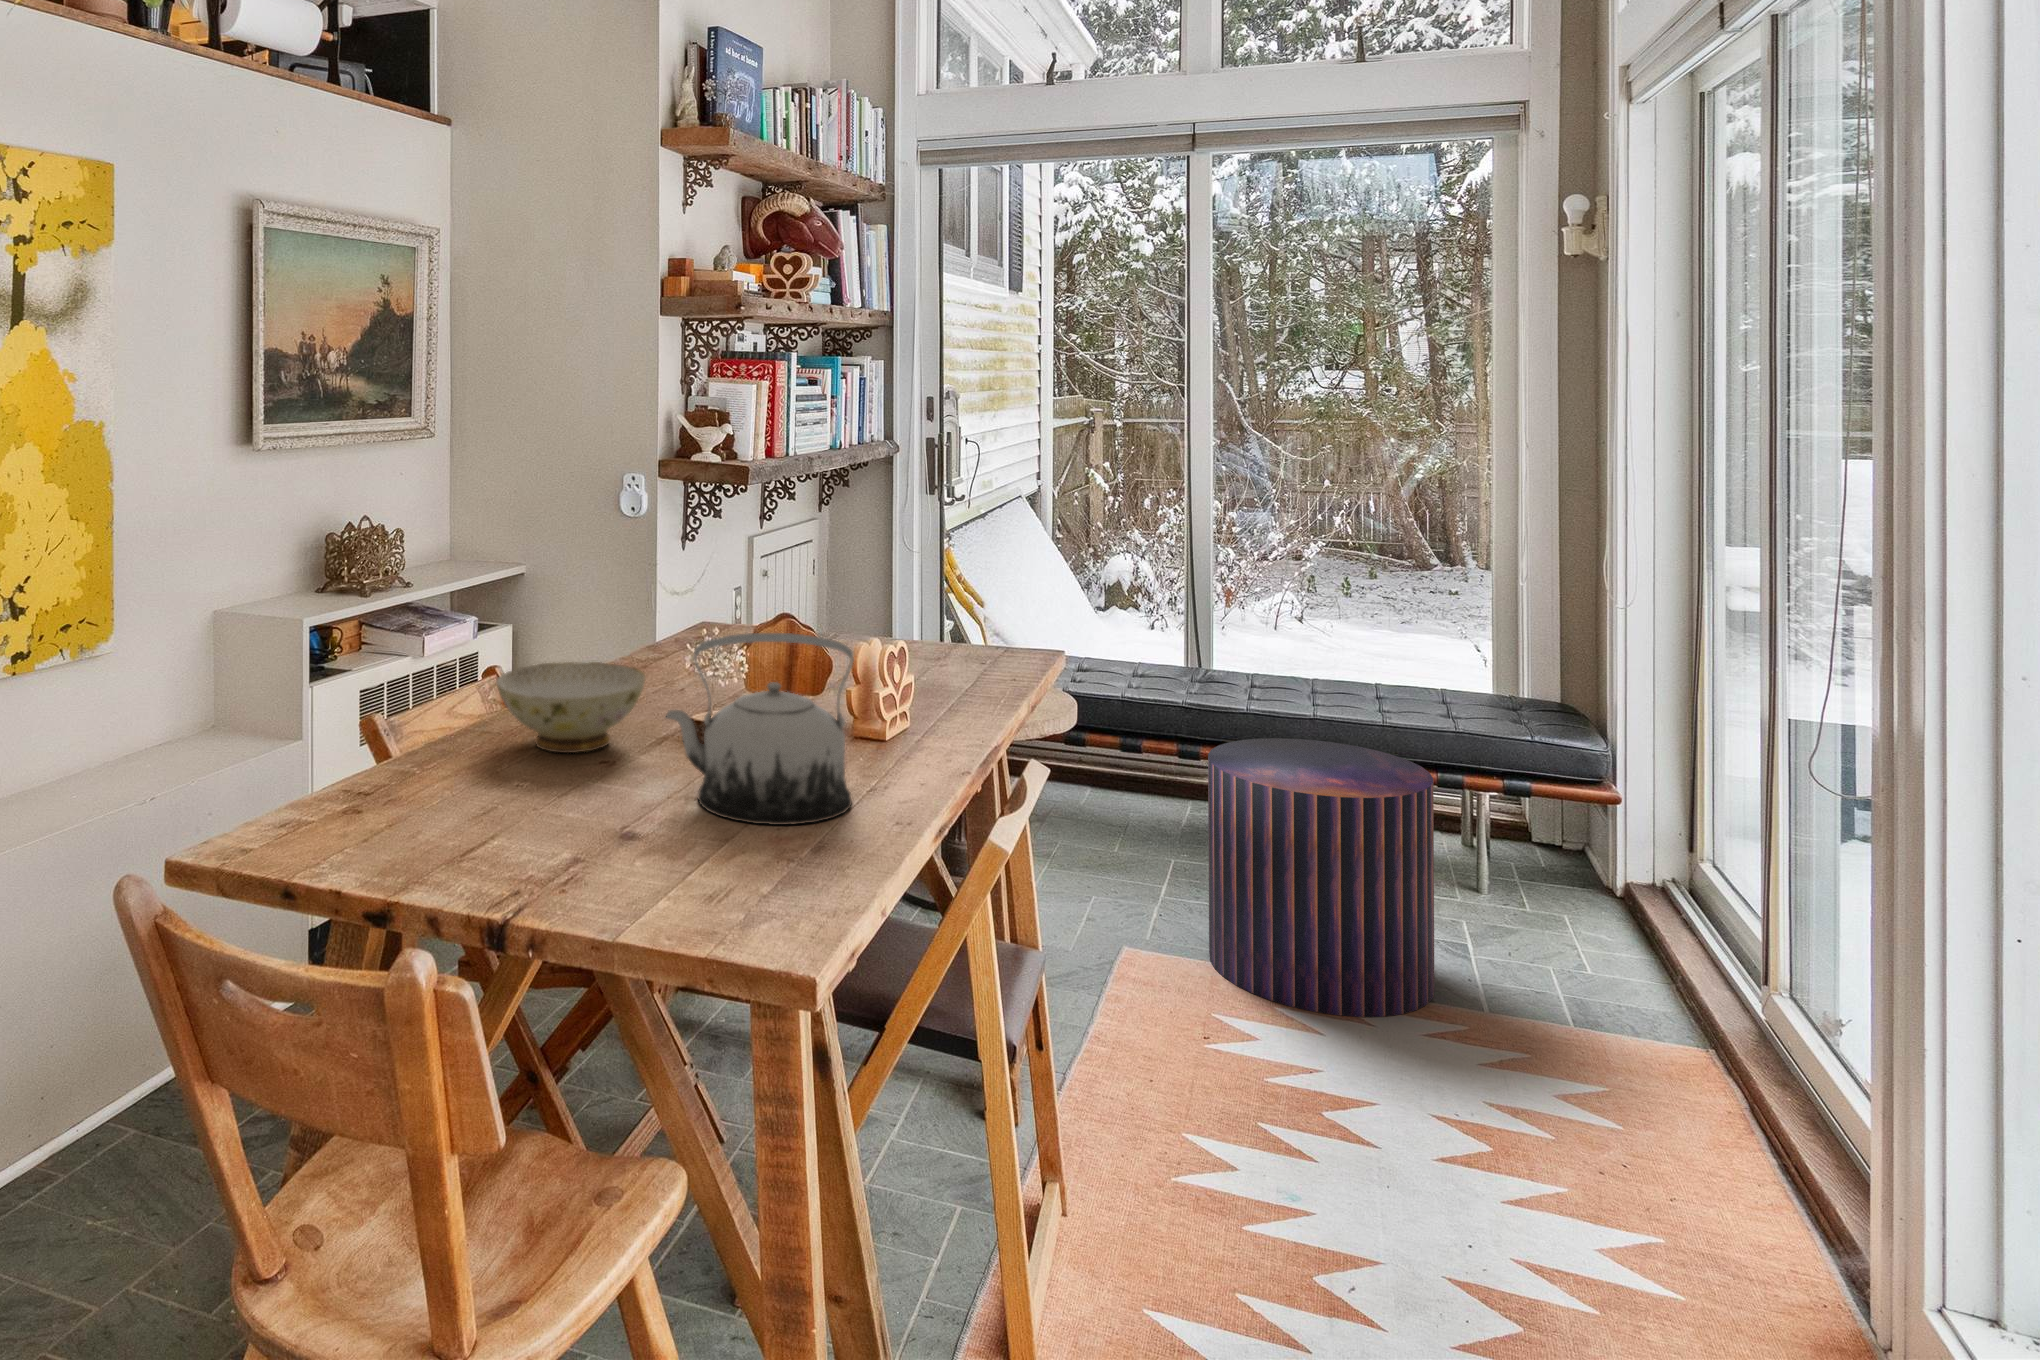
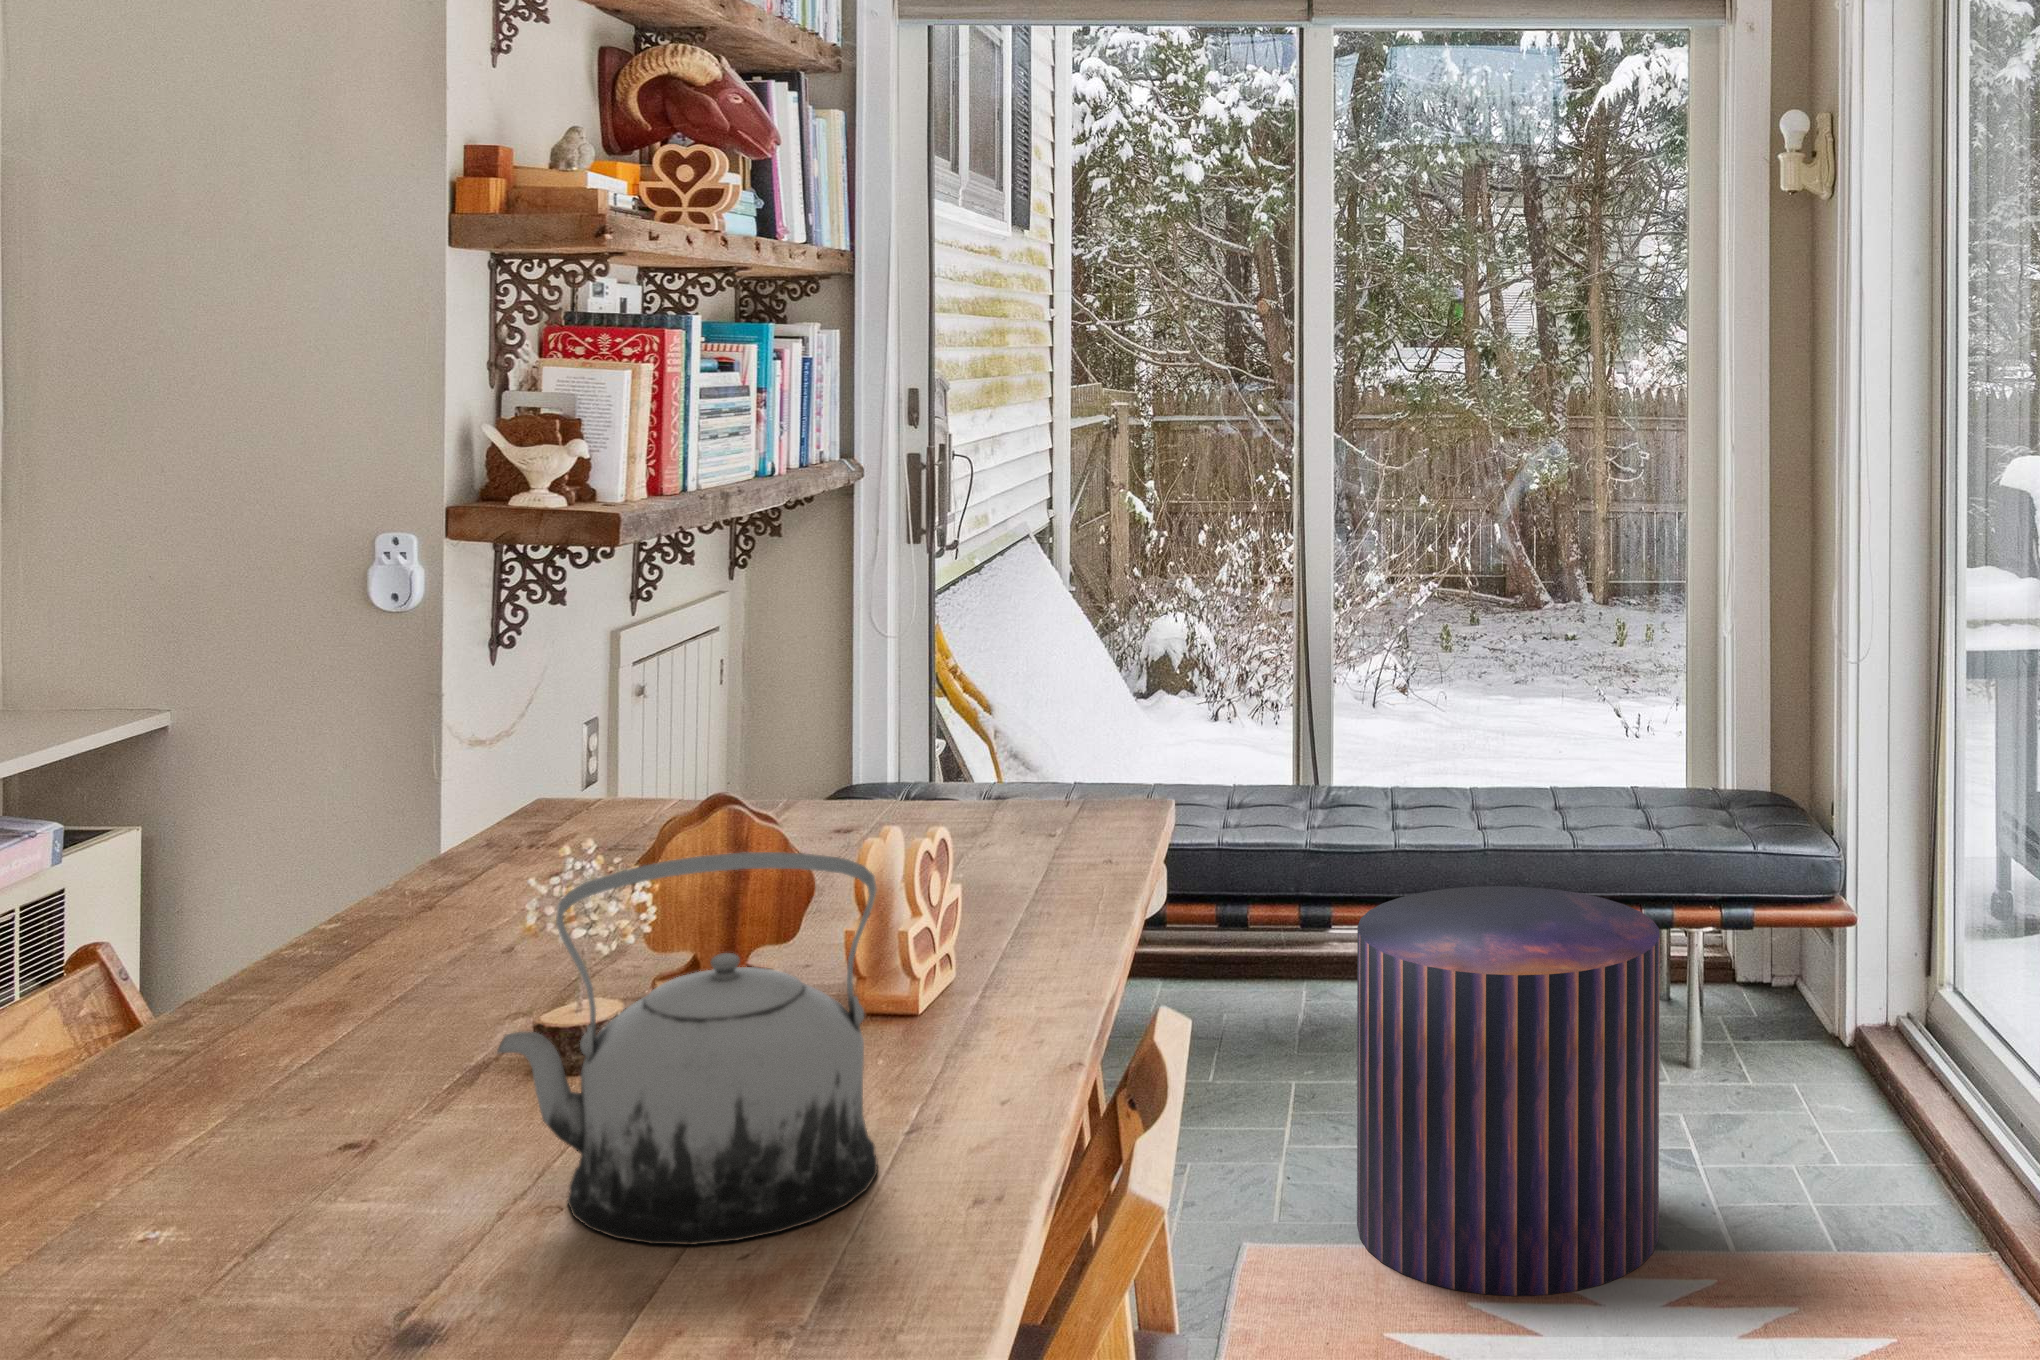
ceramic bowl: present [496,662,645,753] -> none [107,929,447,1134]

